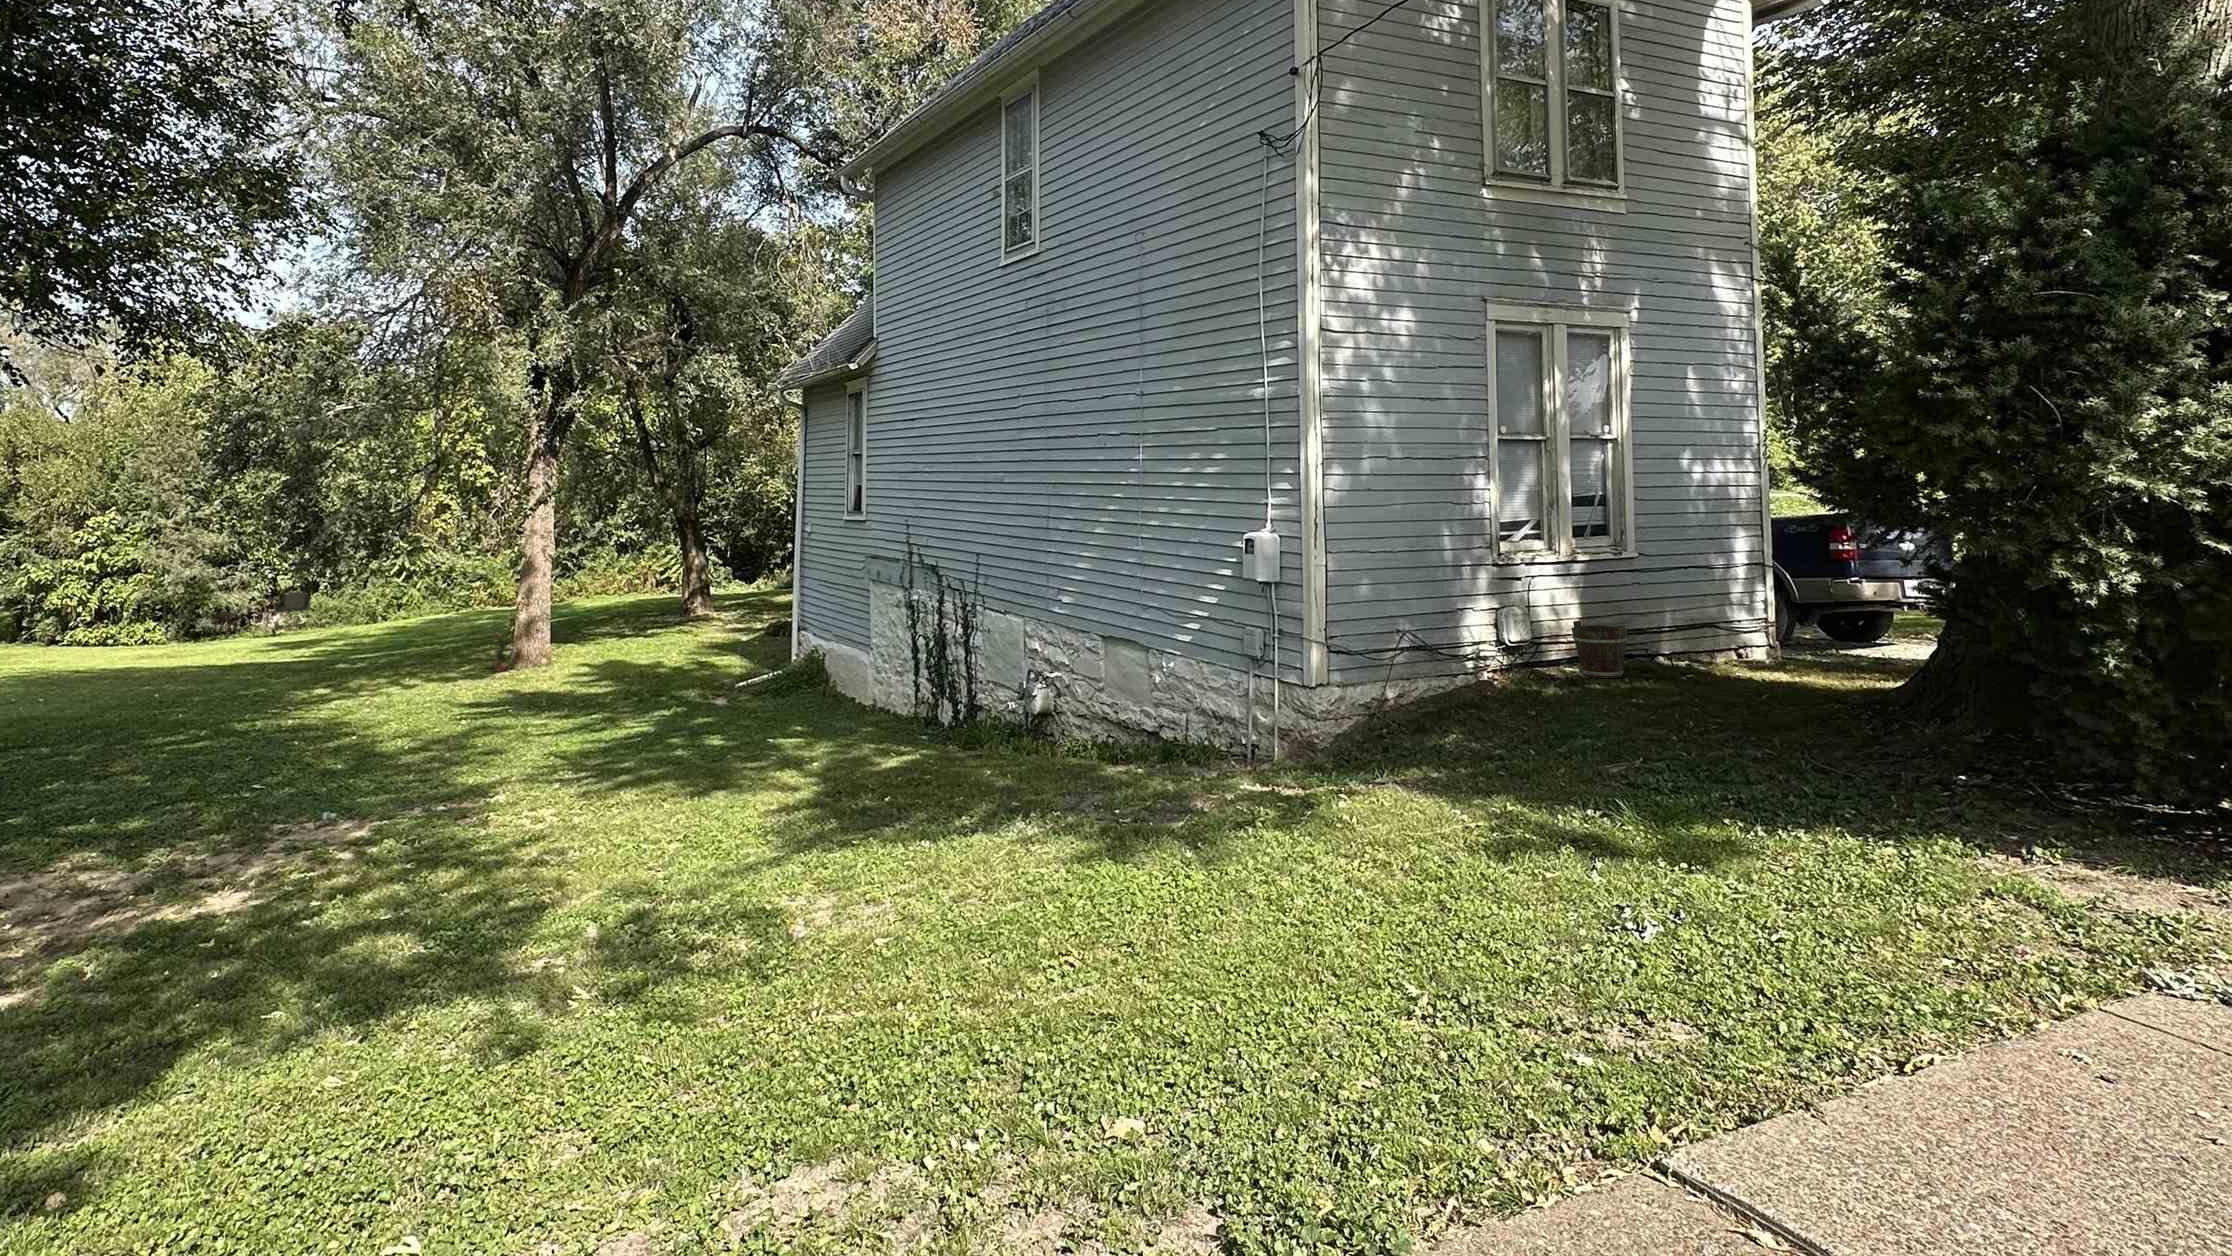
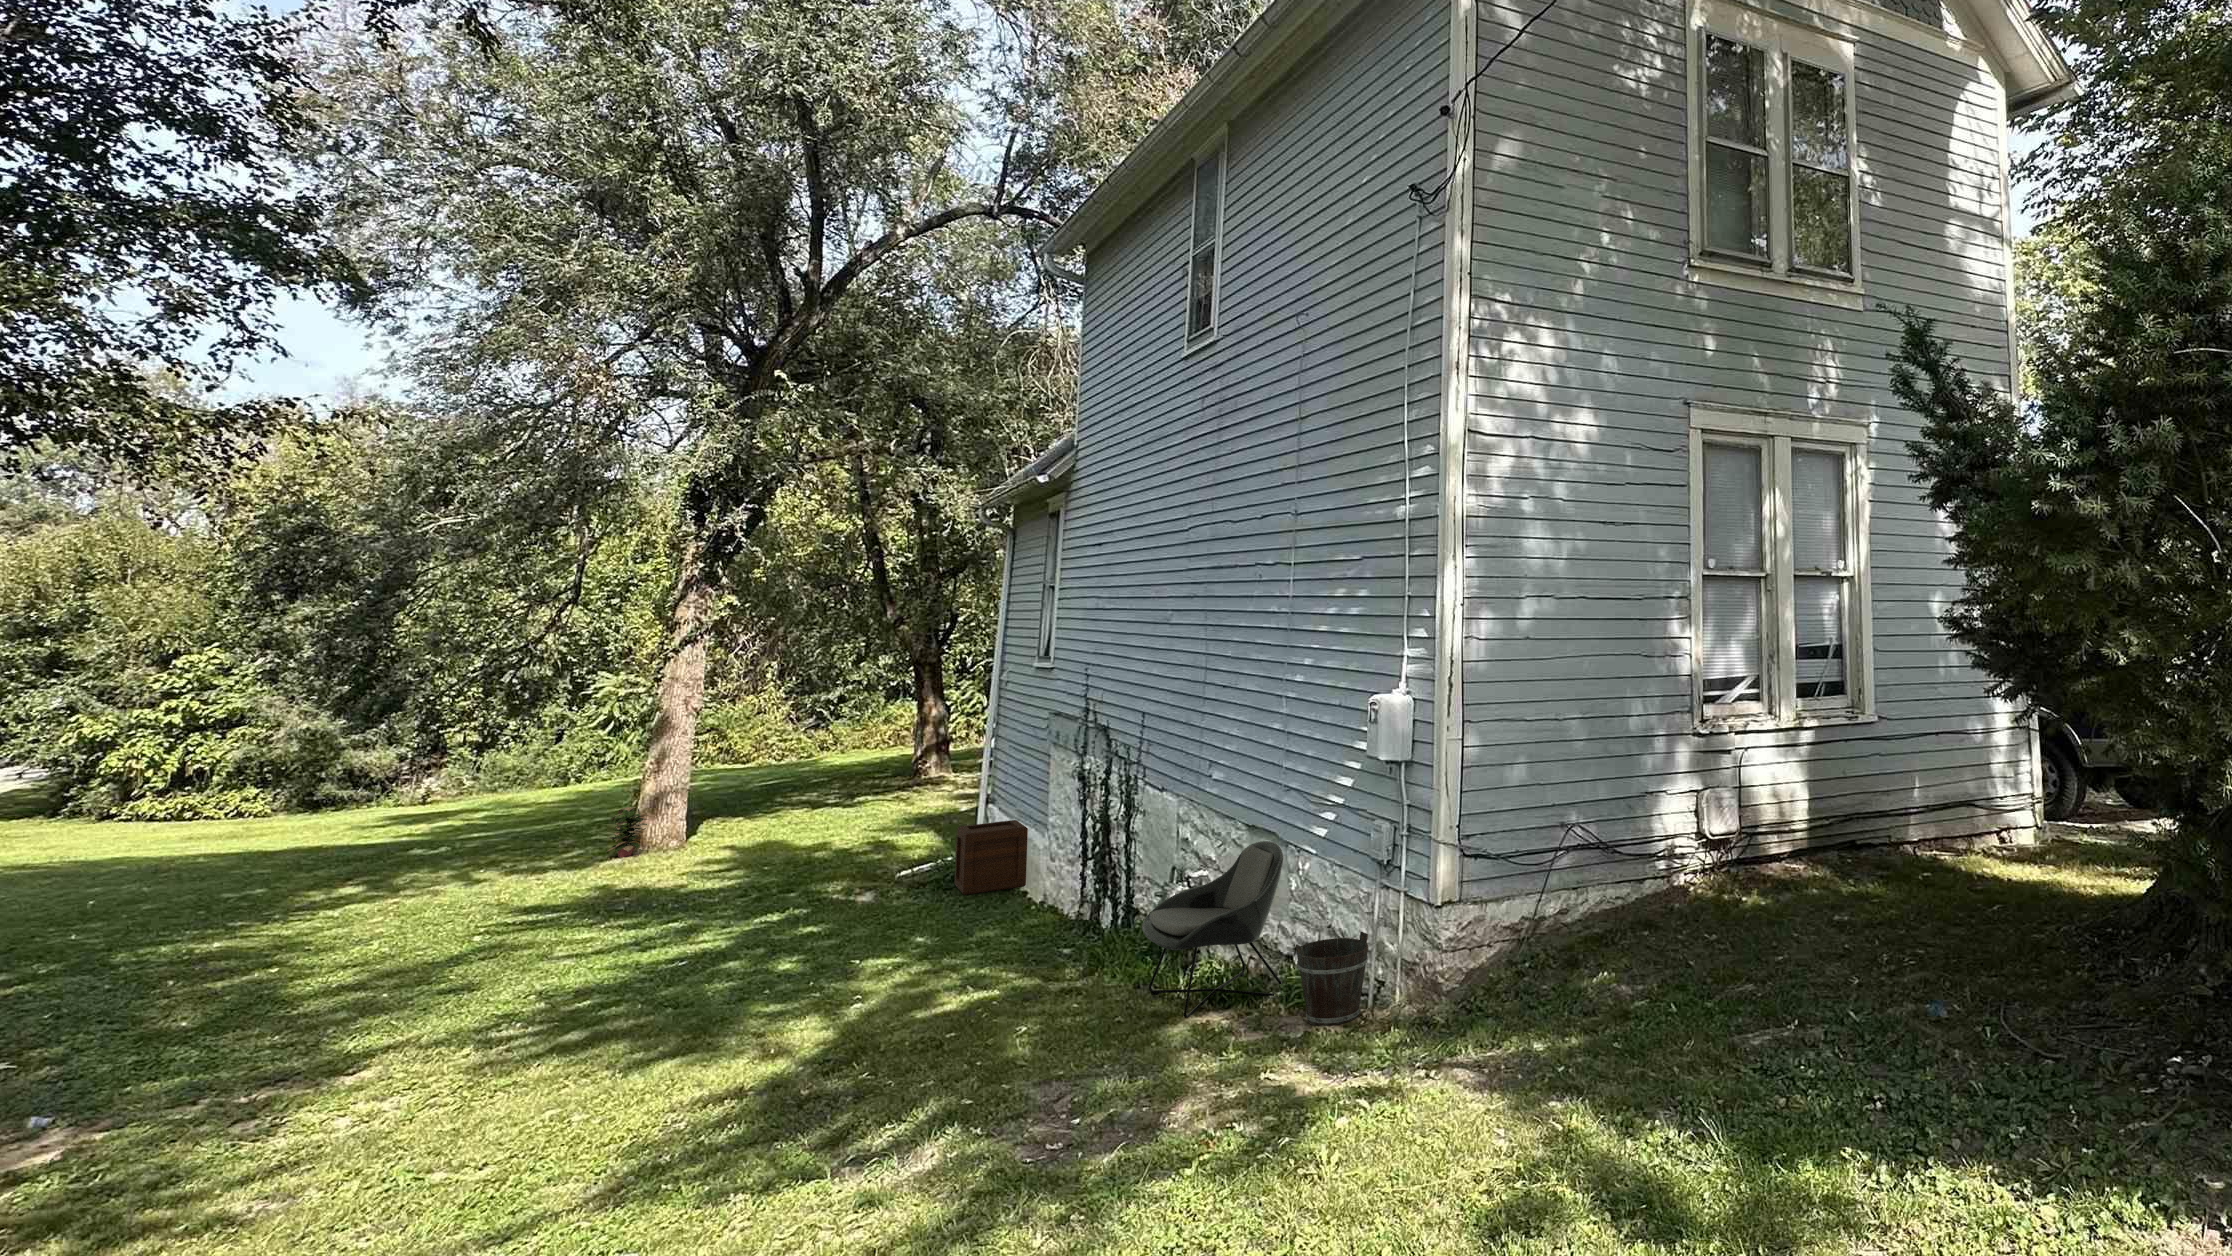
lounge chair: present [274,591,311,626] -> present [1142,841,1283,1018]
bench: present [213,612,238,634] -> none [337,773,381,804]
bucket: present [1571,621,1628,678] -> present [1296,932,1368,1026]
wooden crate: none [794,642,854,699] -> present [954,820,1028,895]

